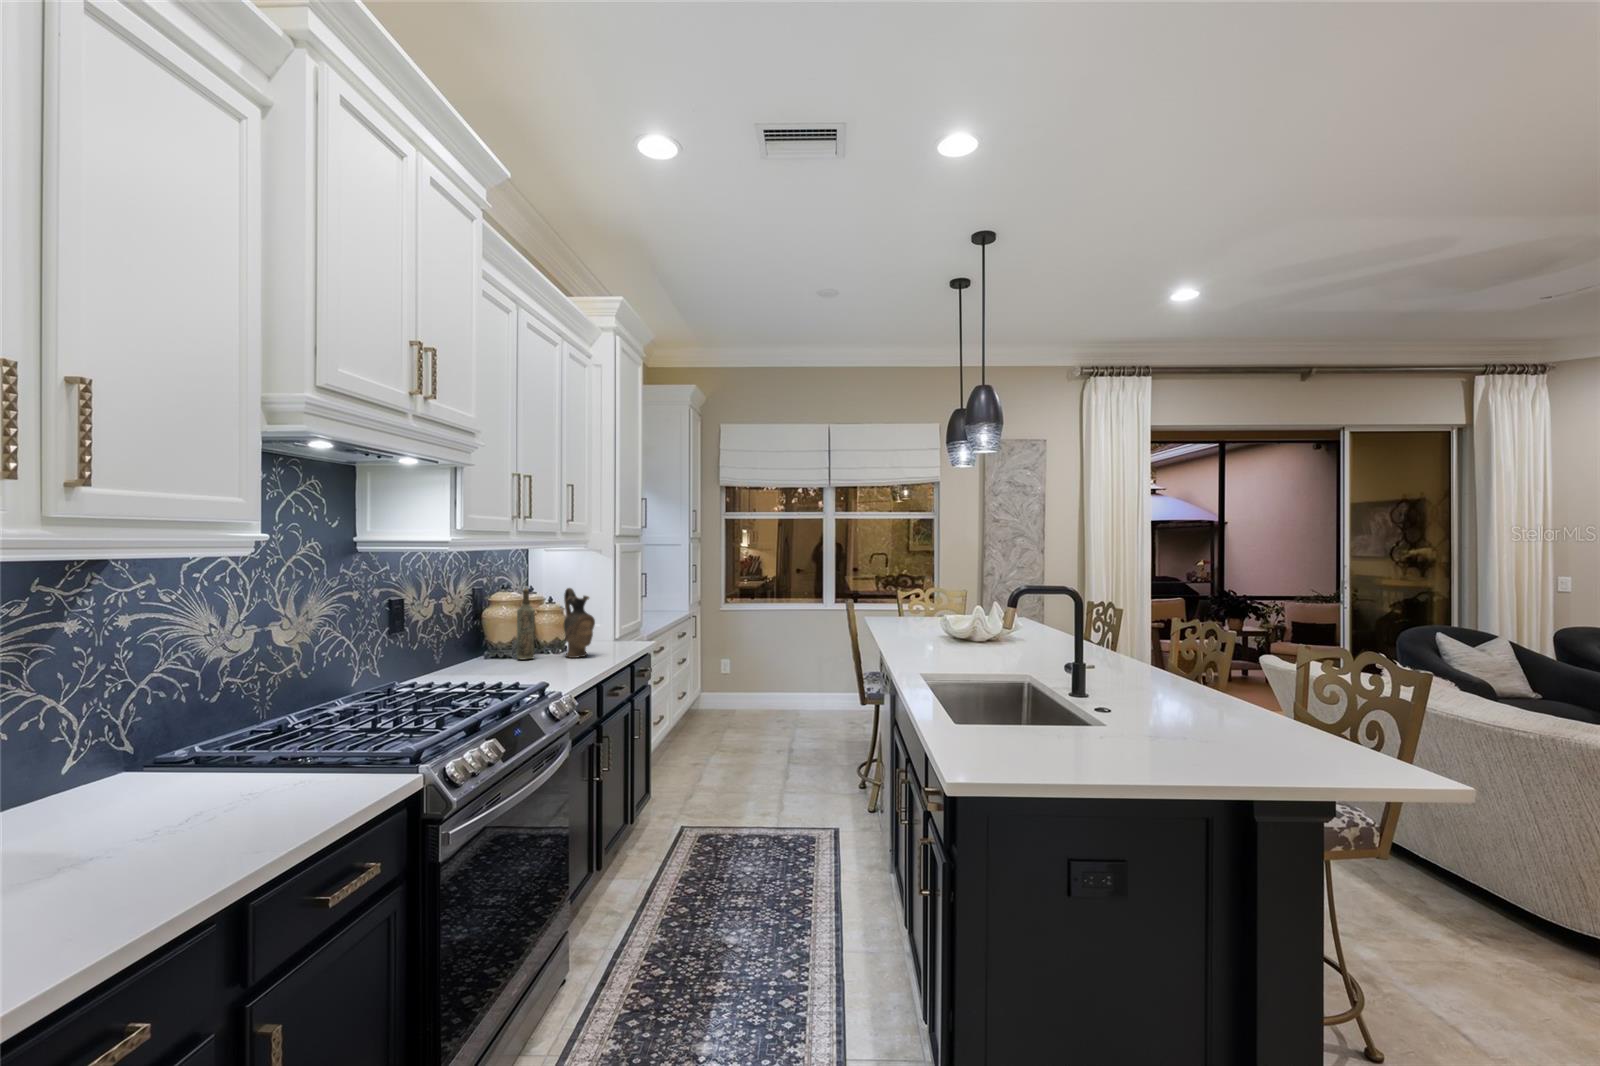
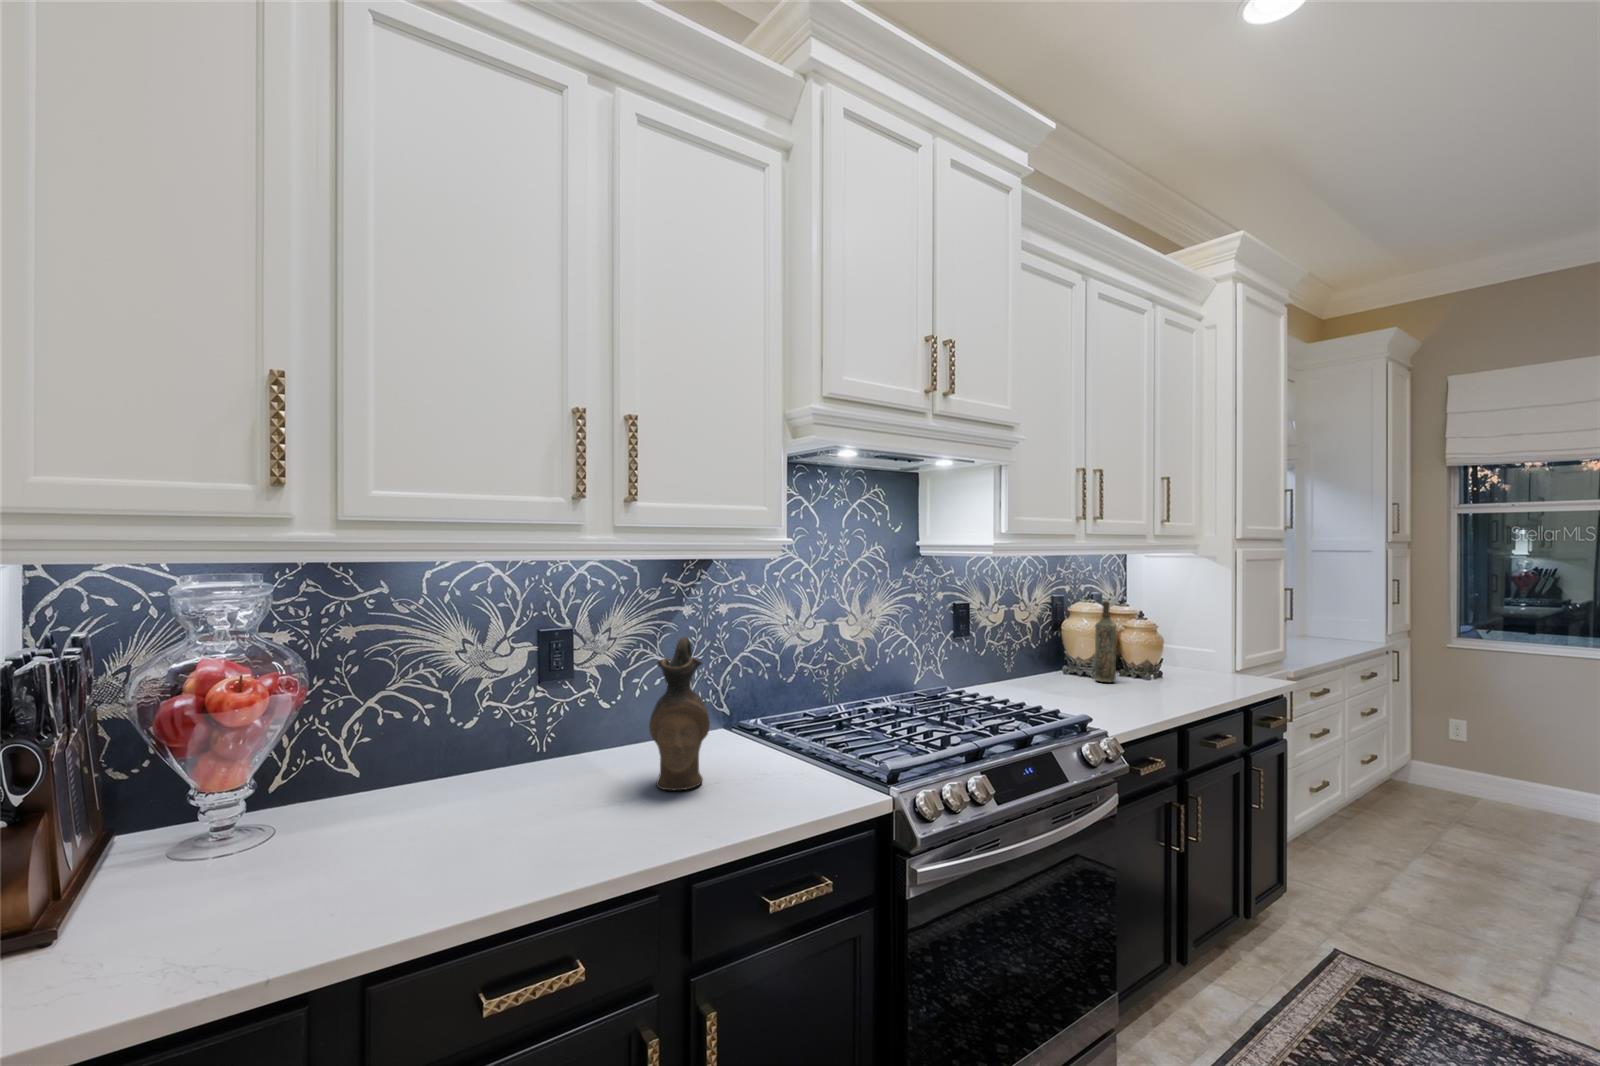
ceramic pitcher: present [564,588,595,658] -> present [649,637,710,790]

